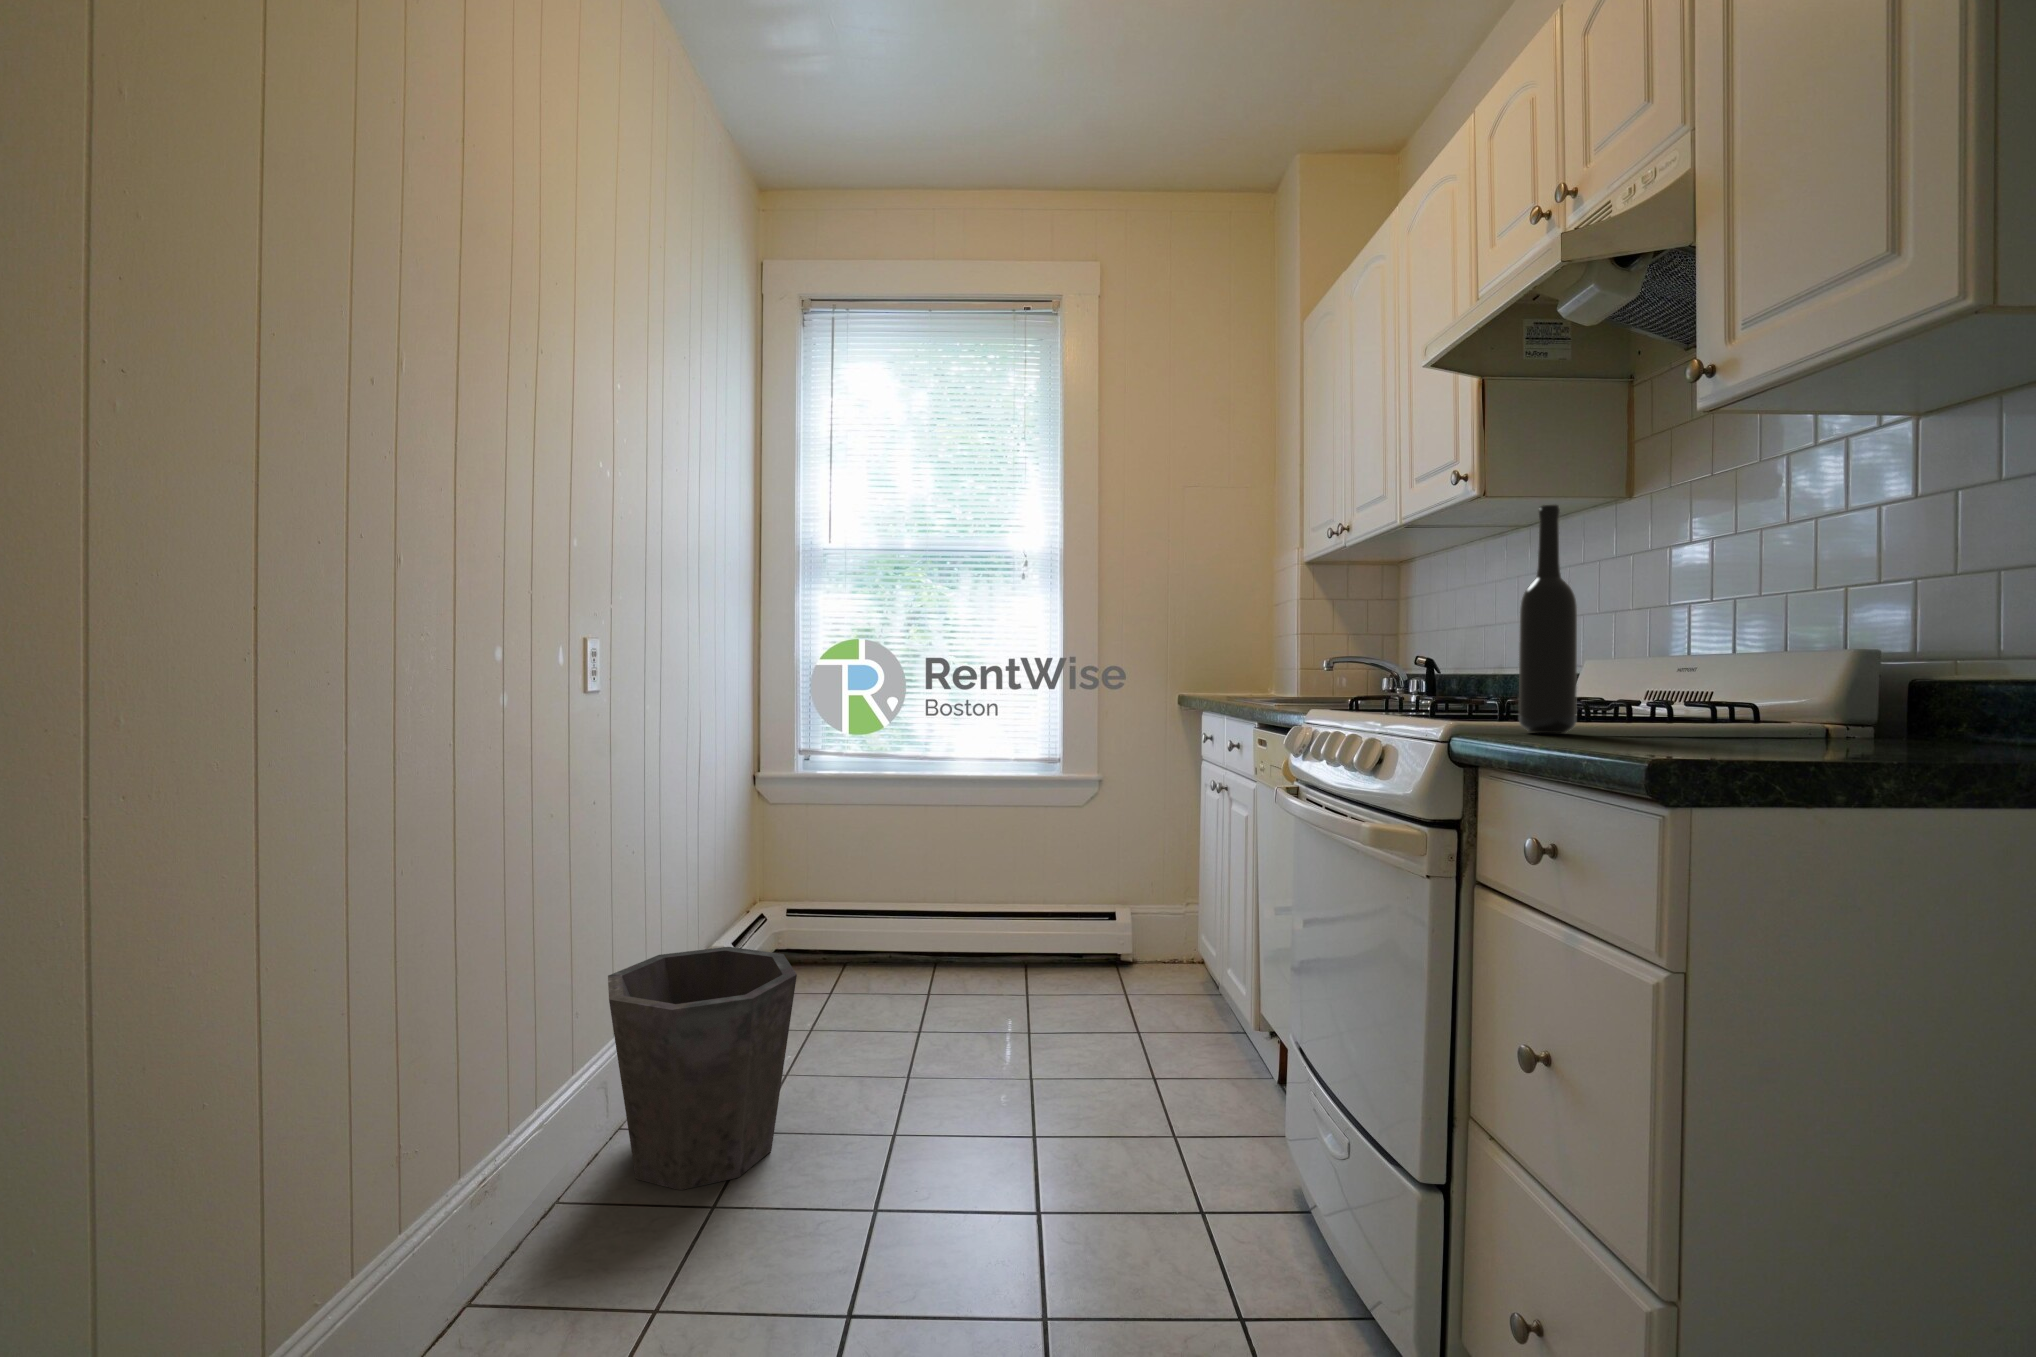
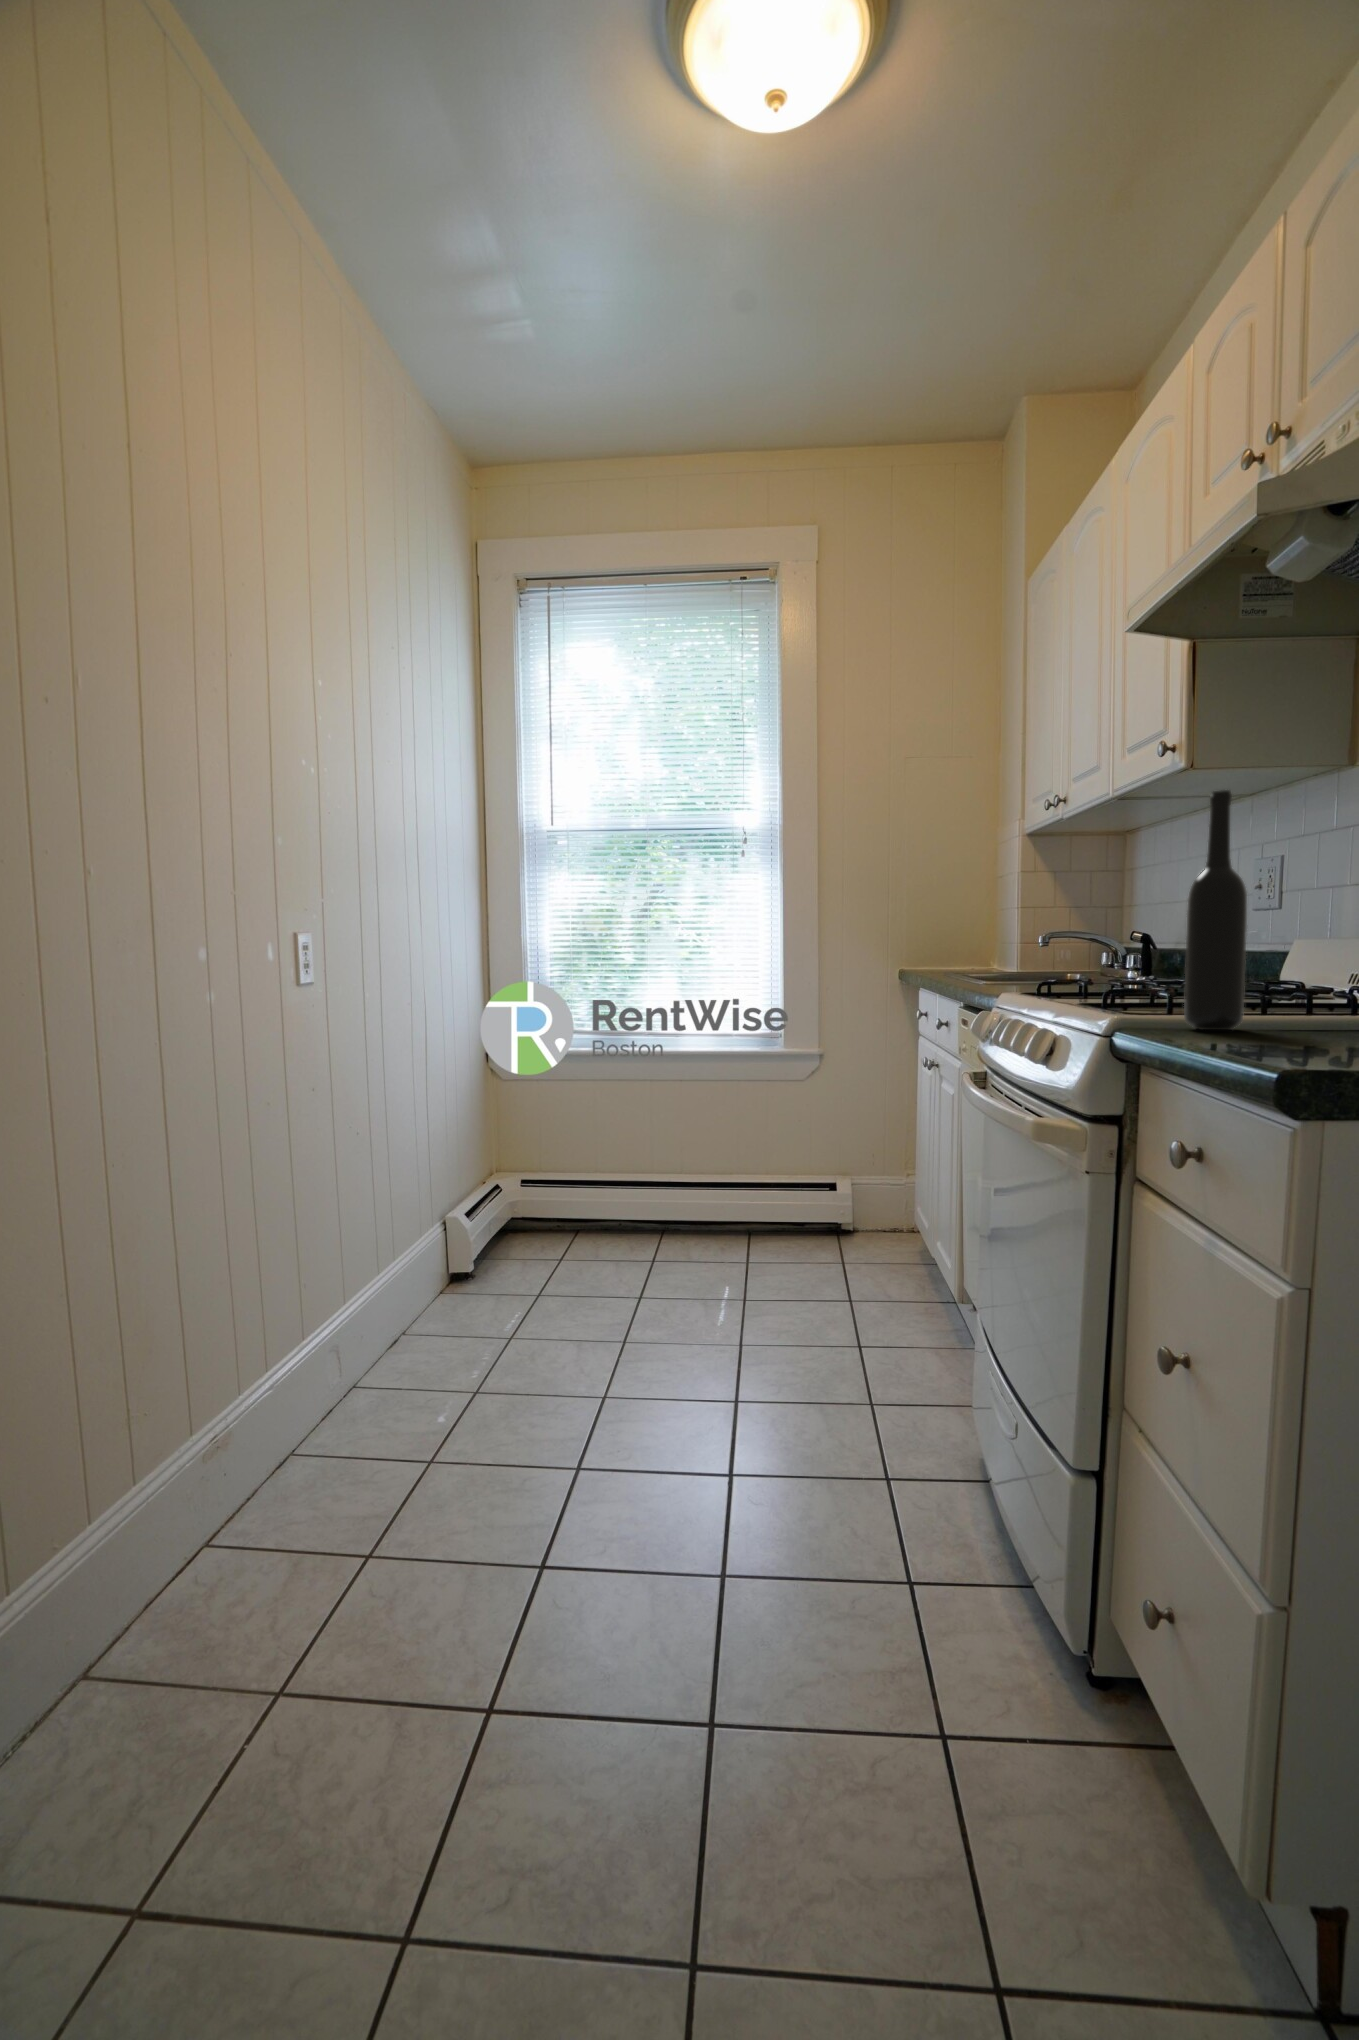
waste bin: present [608,947,797,1190] -> none [332,1223,505,1444]

